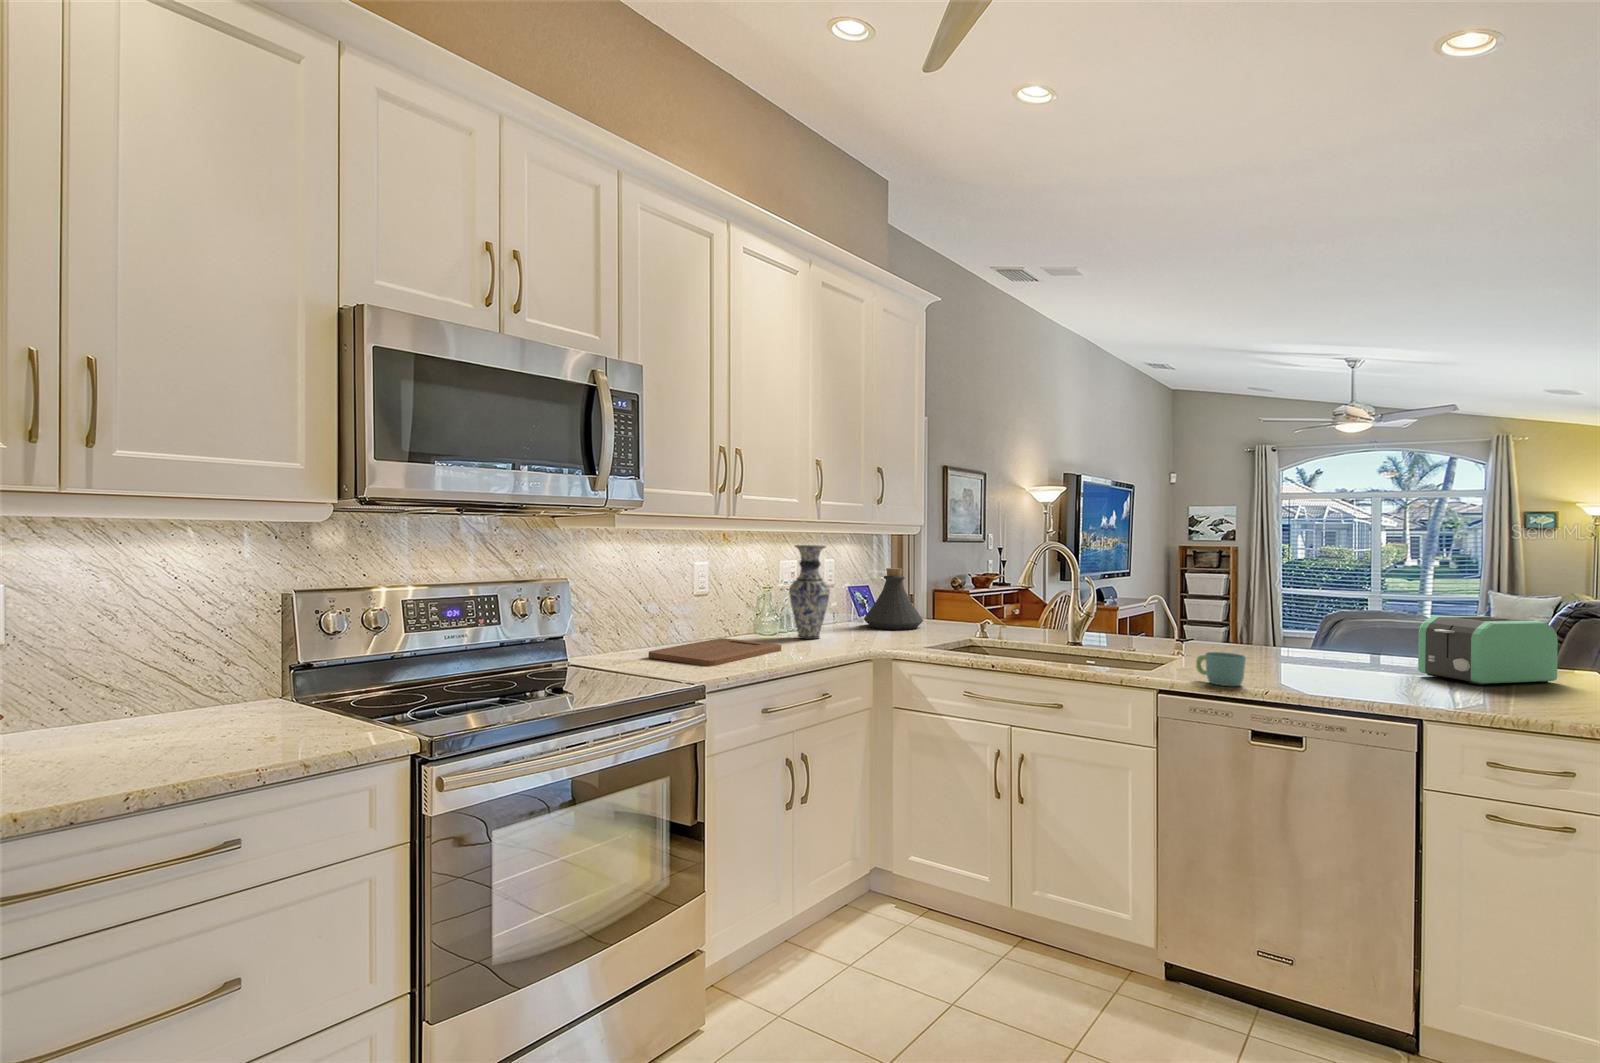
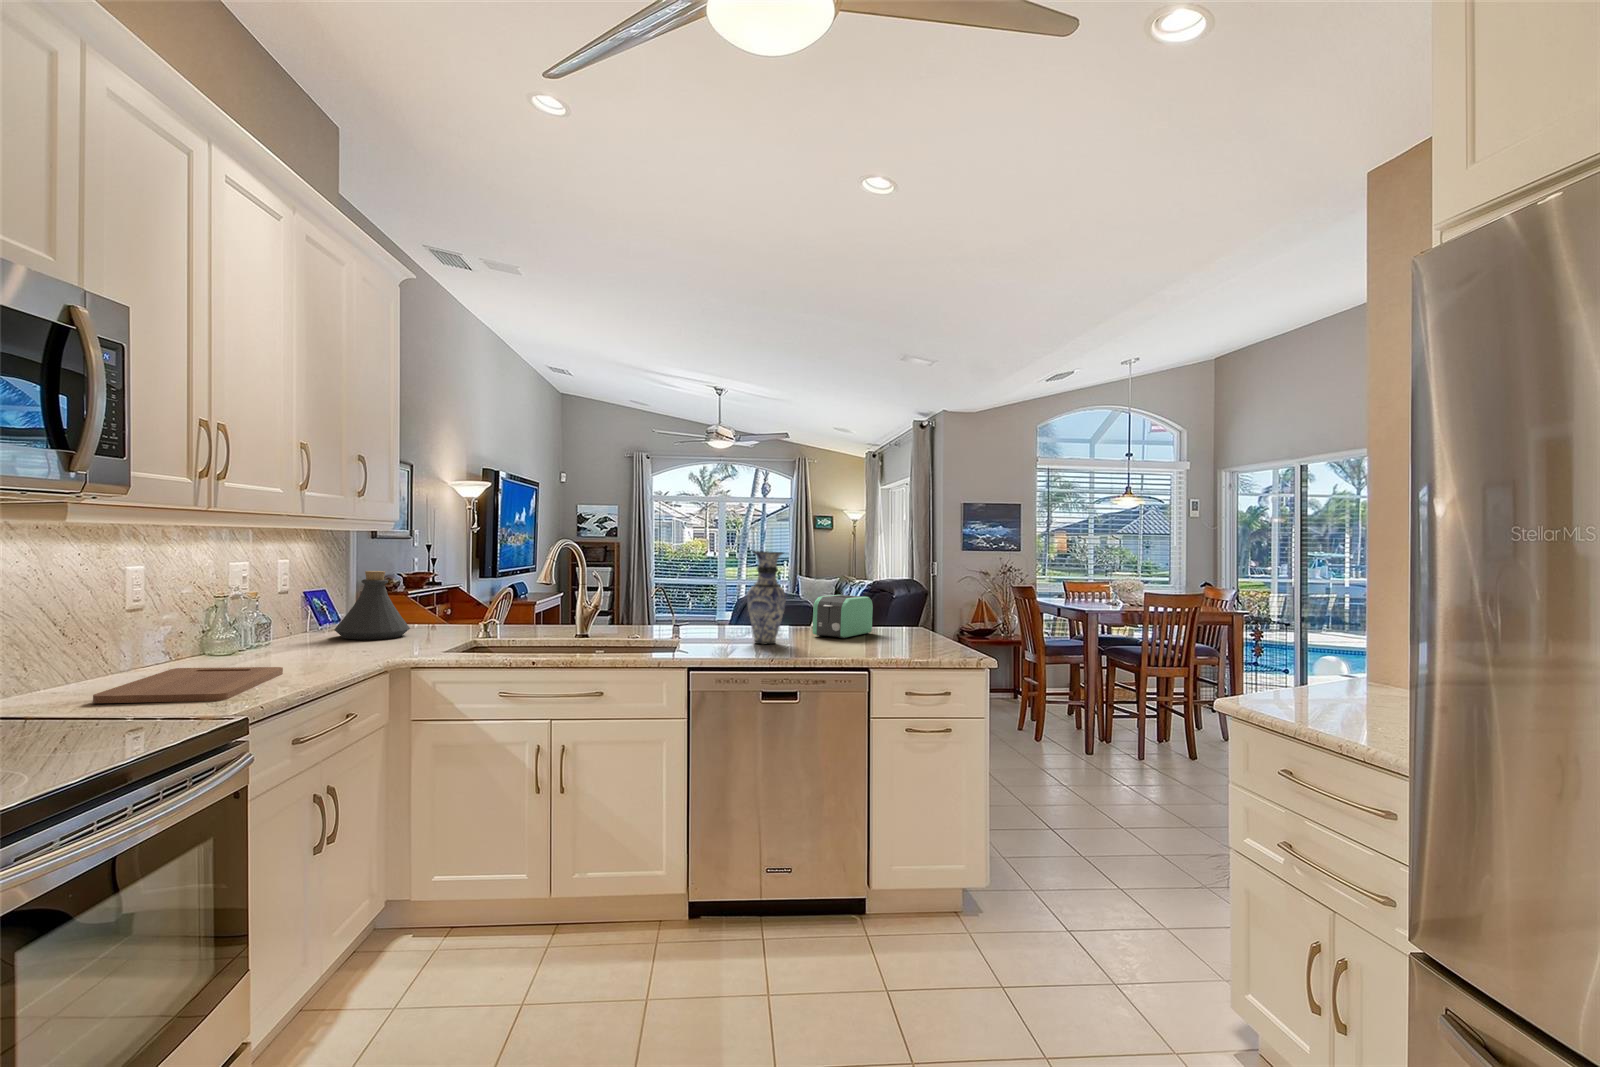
vase: present [789,545,830,639] -> present [747,551,787,644]
mug: present [1196,652,1246,686] -> none [703,631,738,656]

